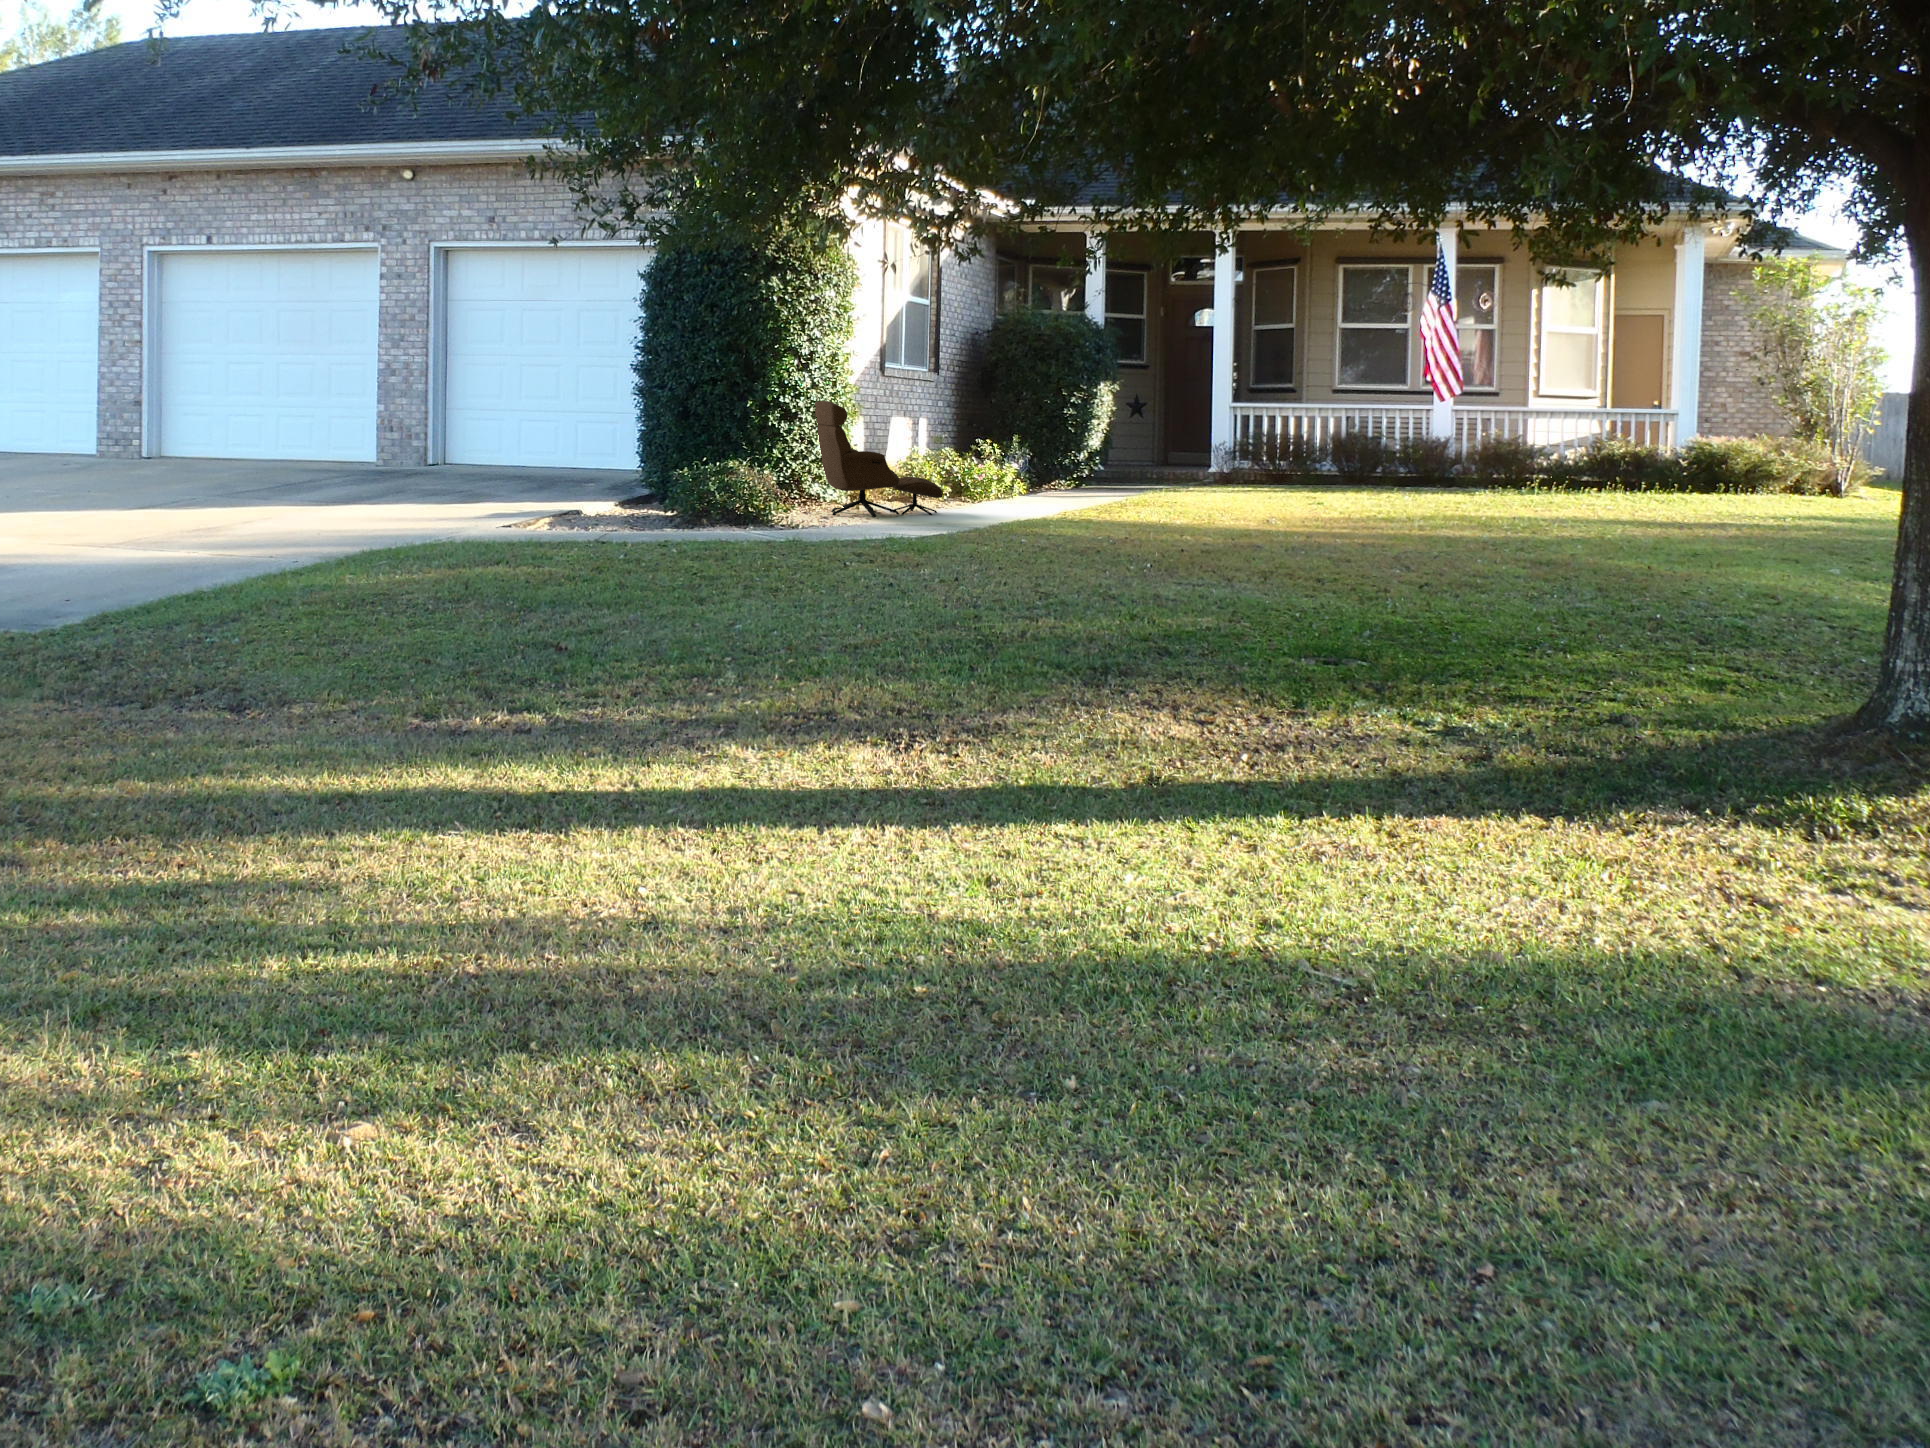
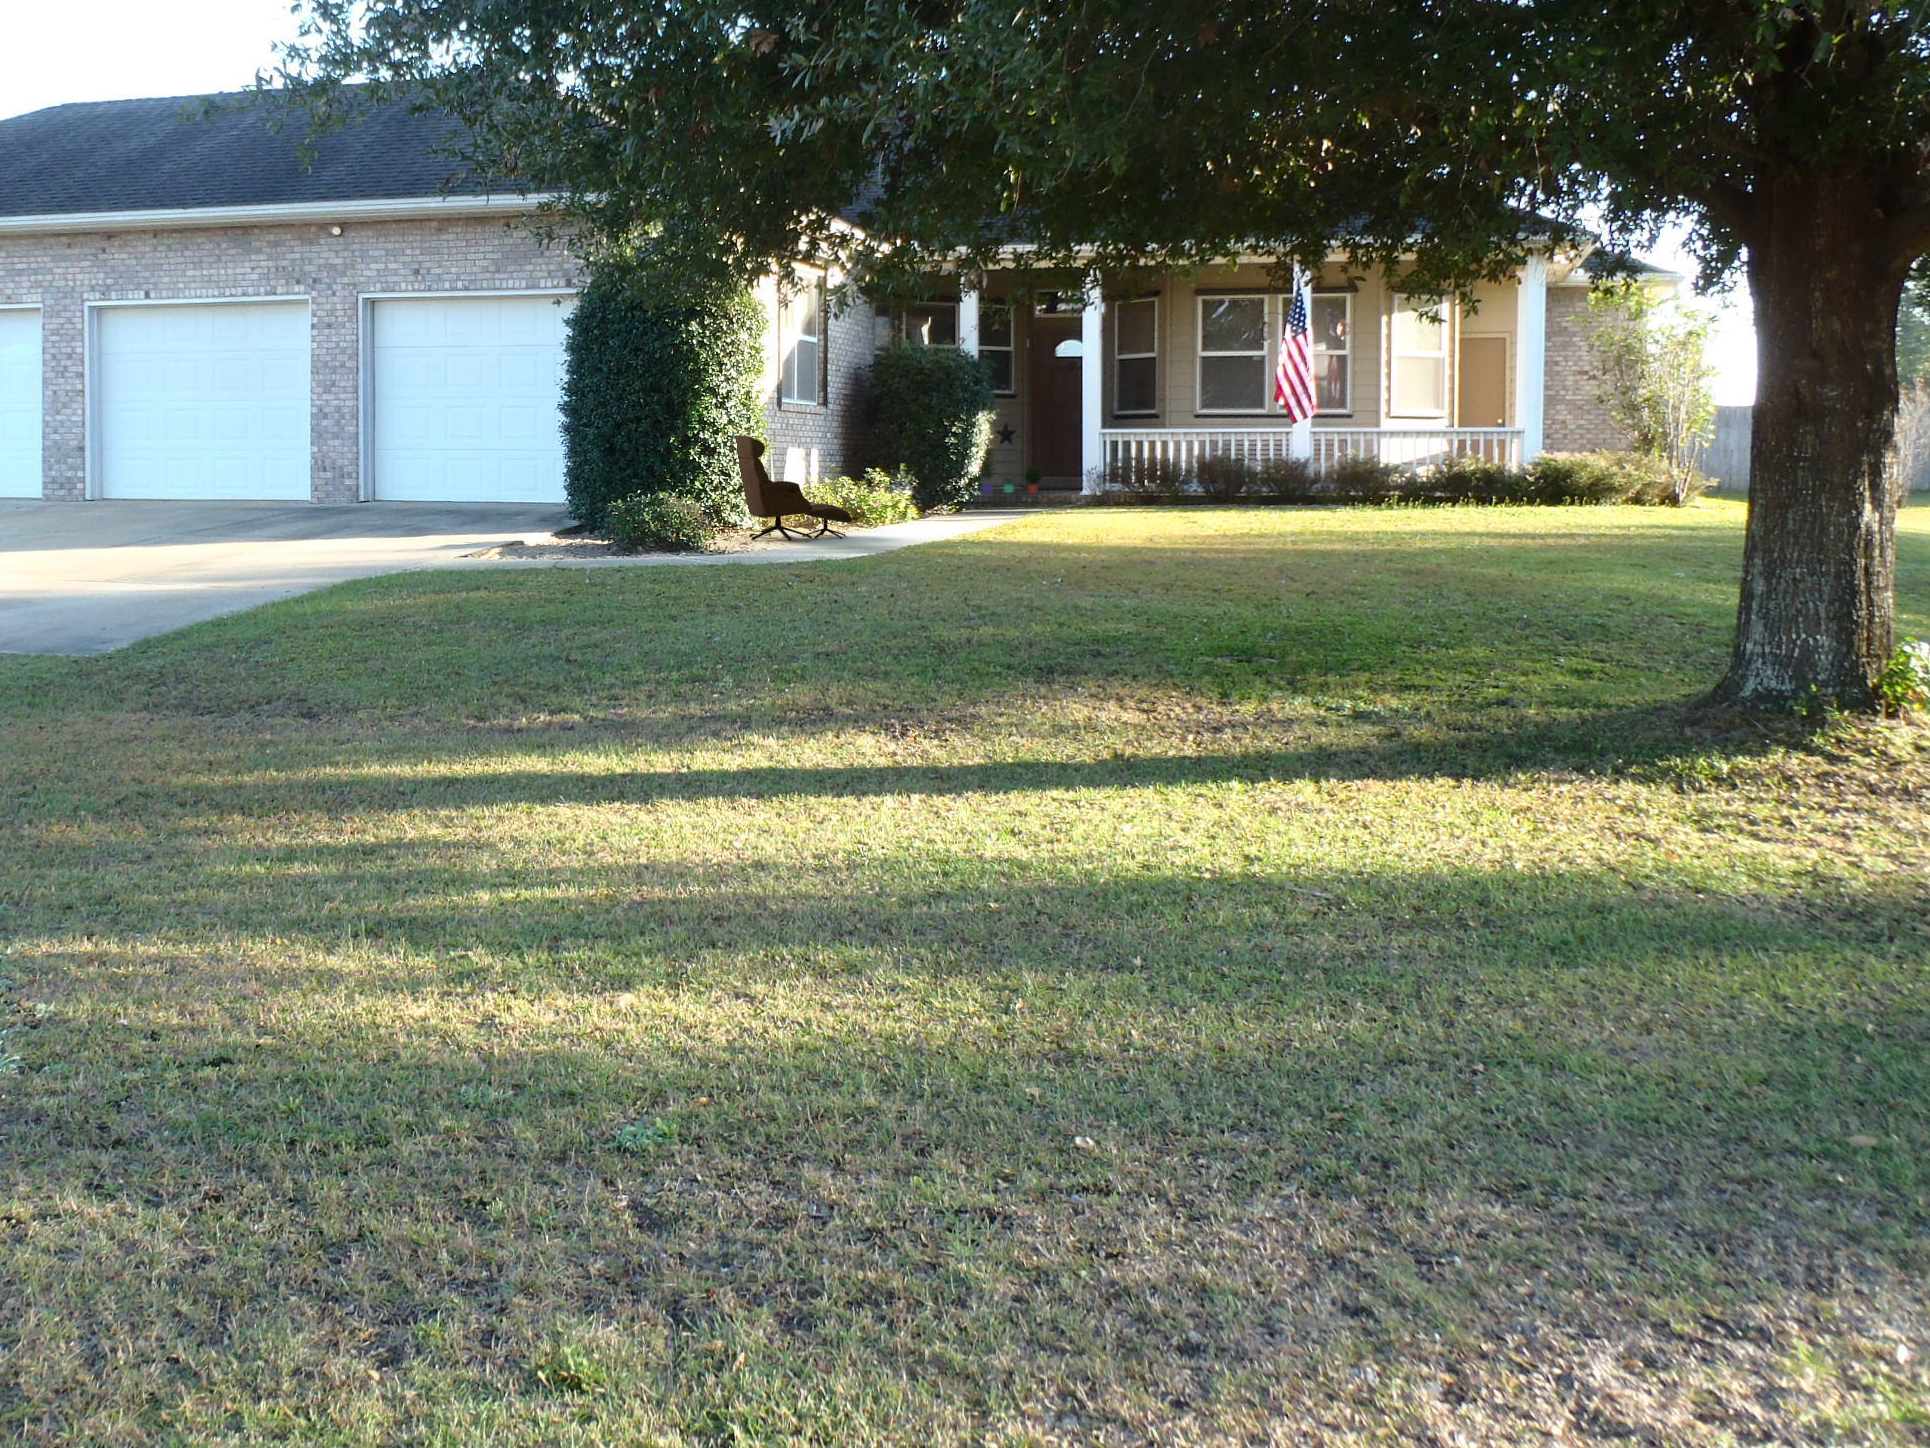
potted plant: none [1098,416,1168,470] -> present [980,446,1043,494]

